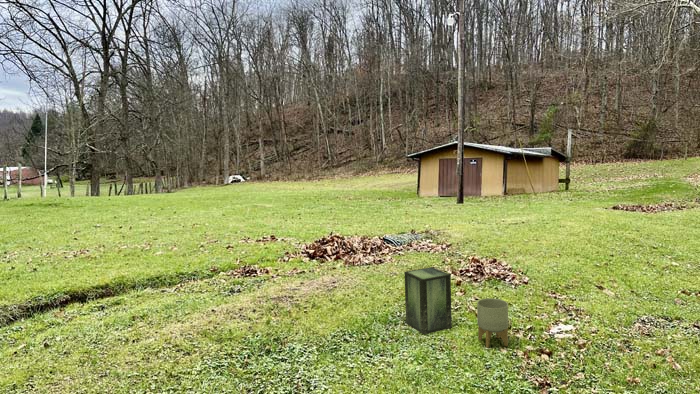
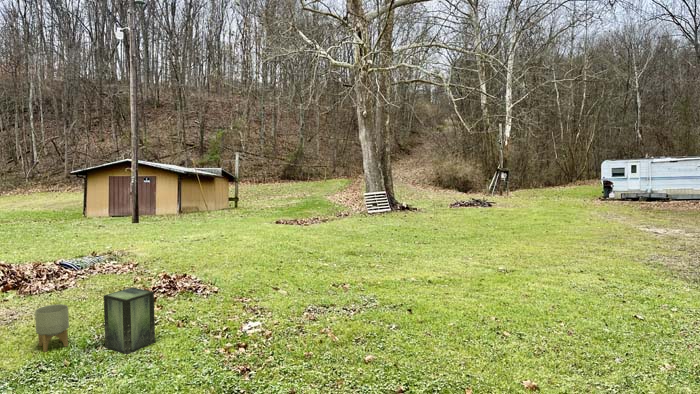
planter: present [477,298,508,348] -> present [35,304,69,352]

